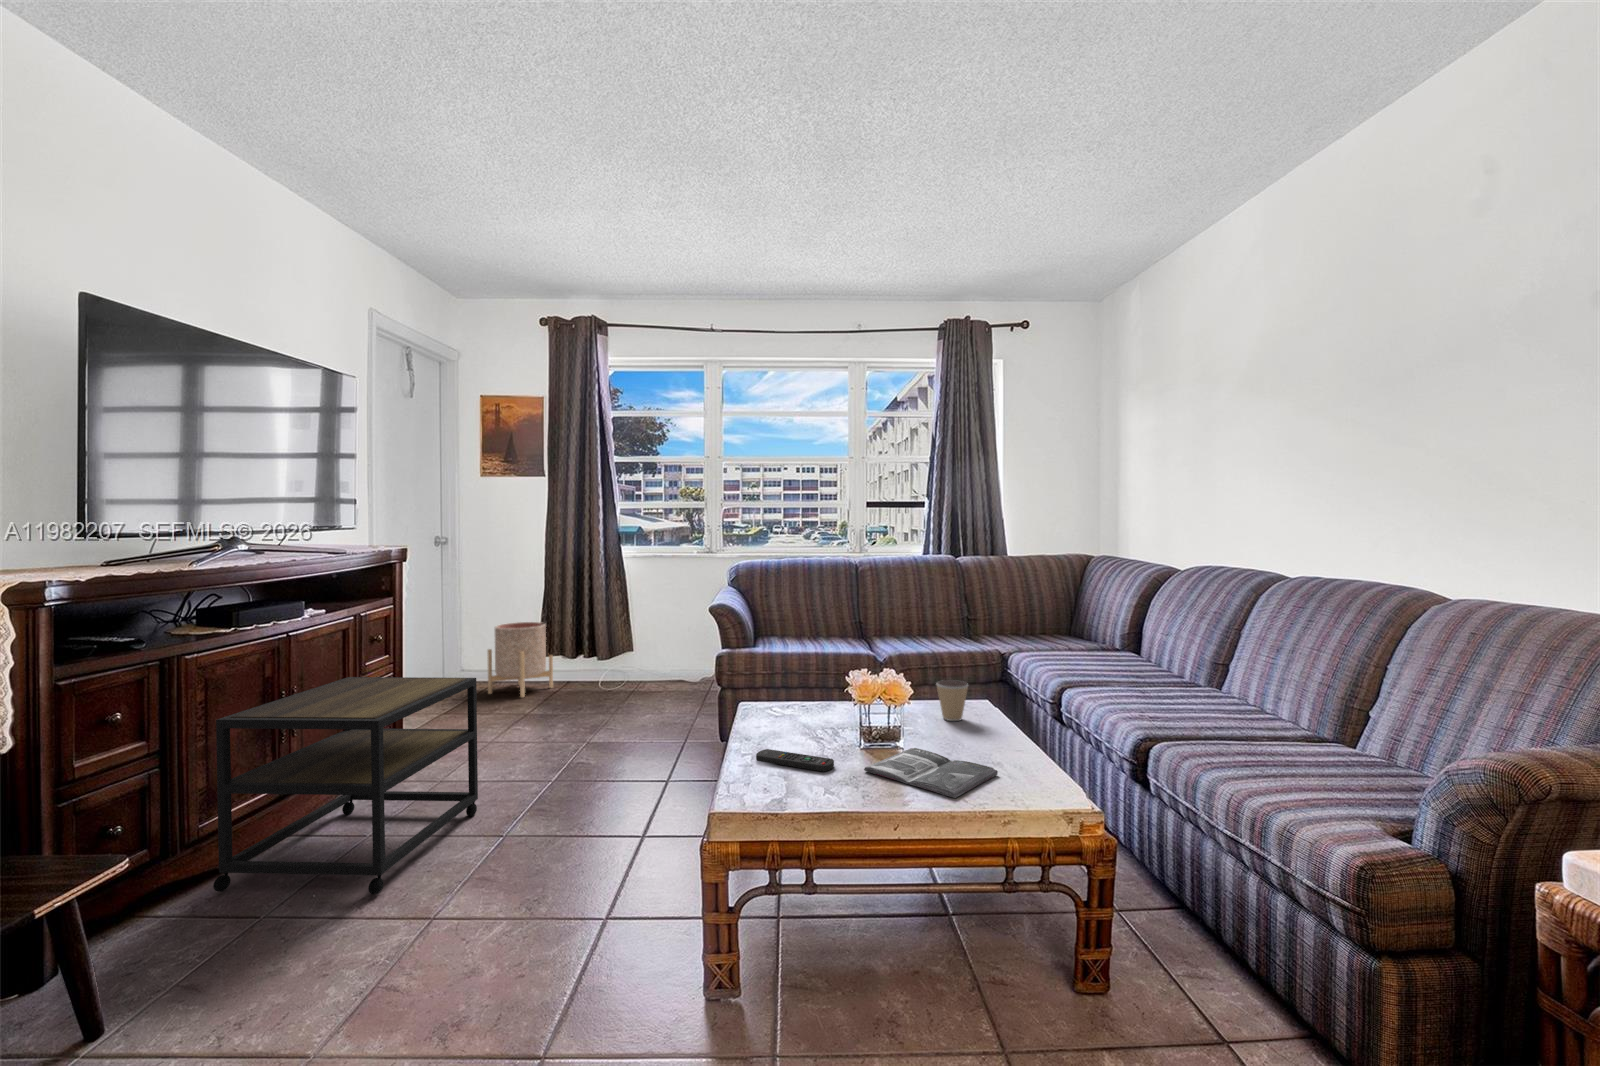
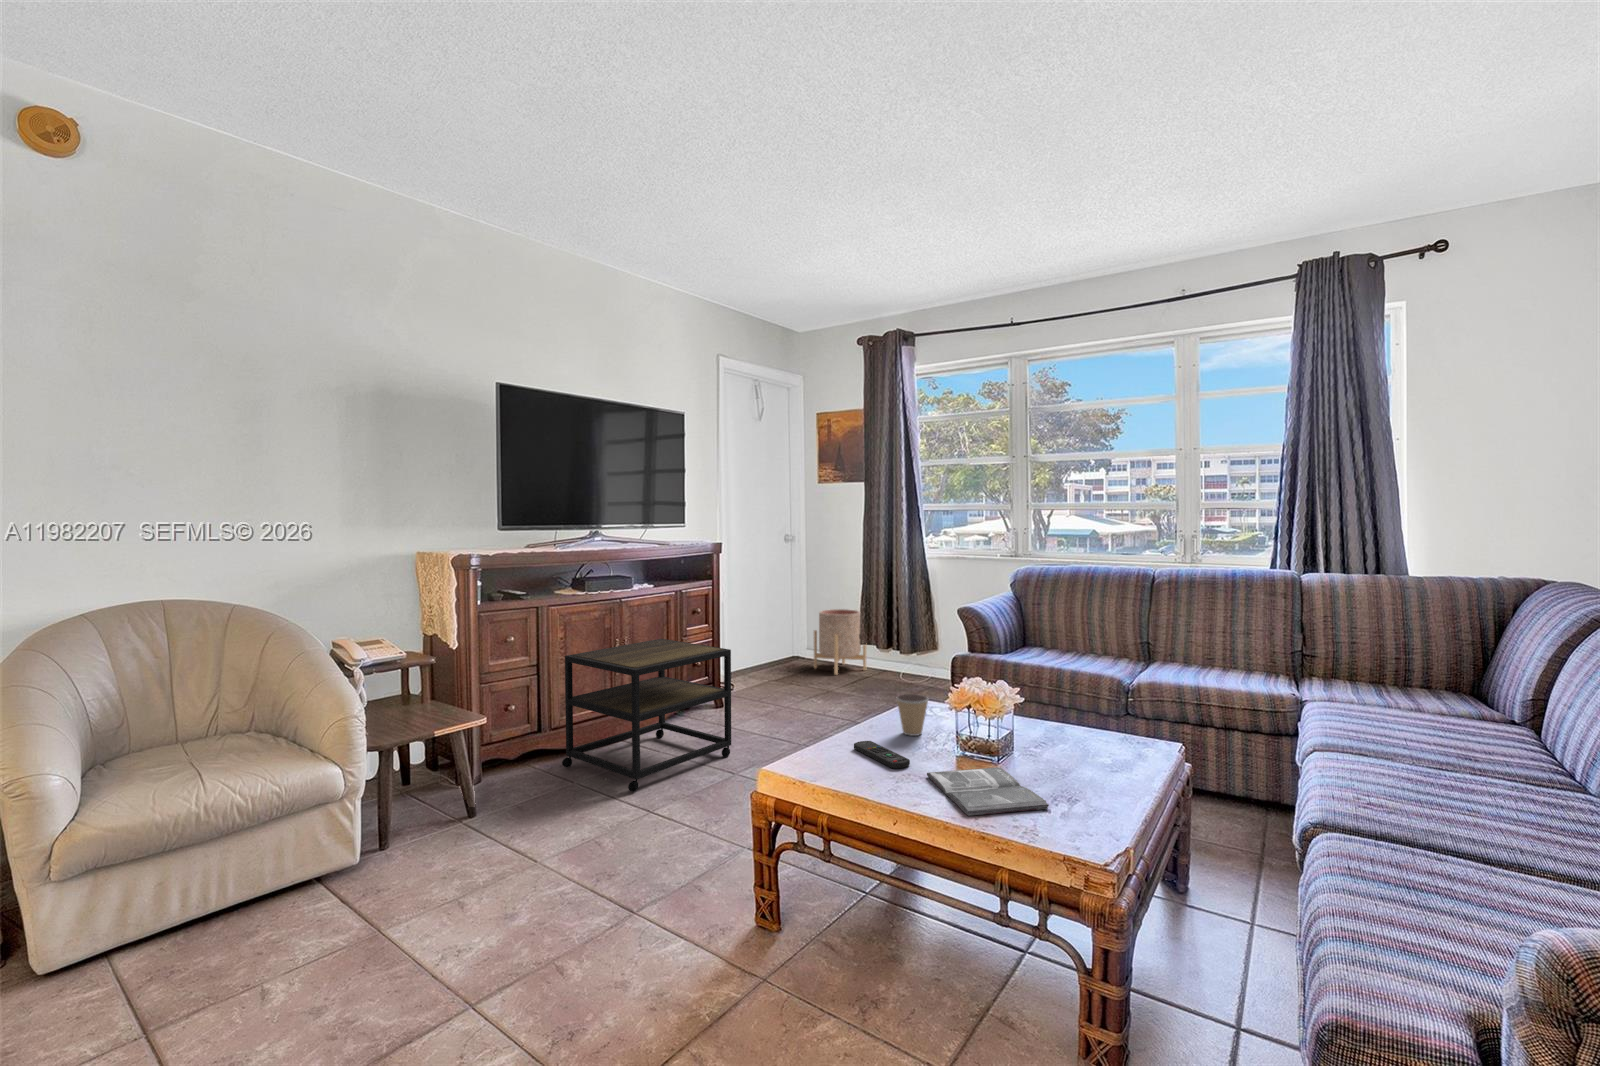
coffee cup: present [937,680,968,721] -> present [897,694,928,736]

